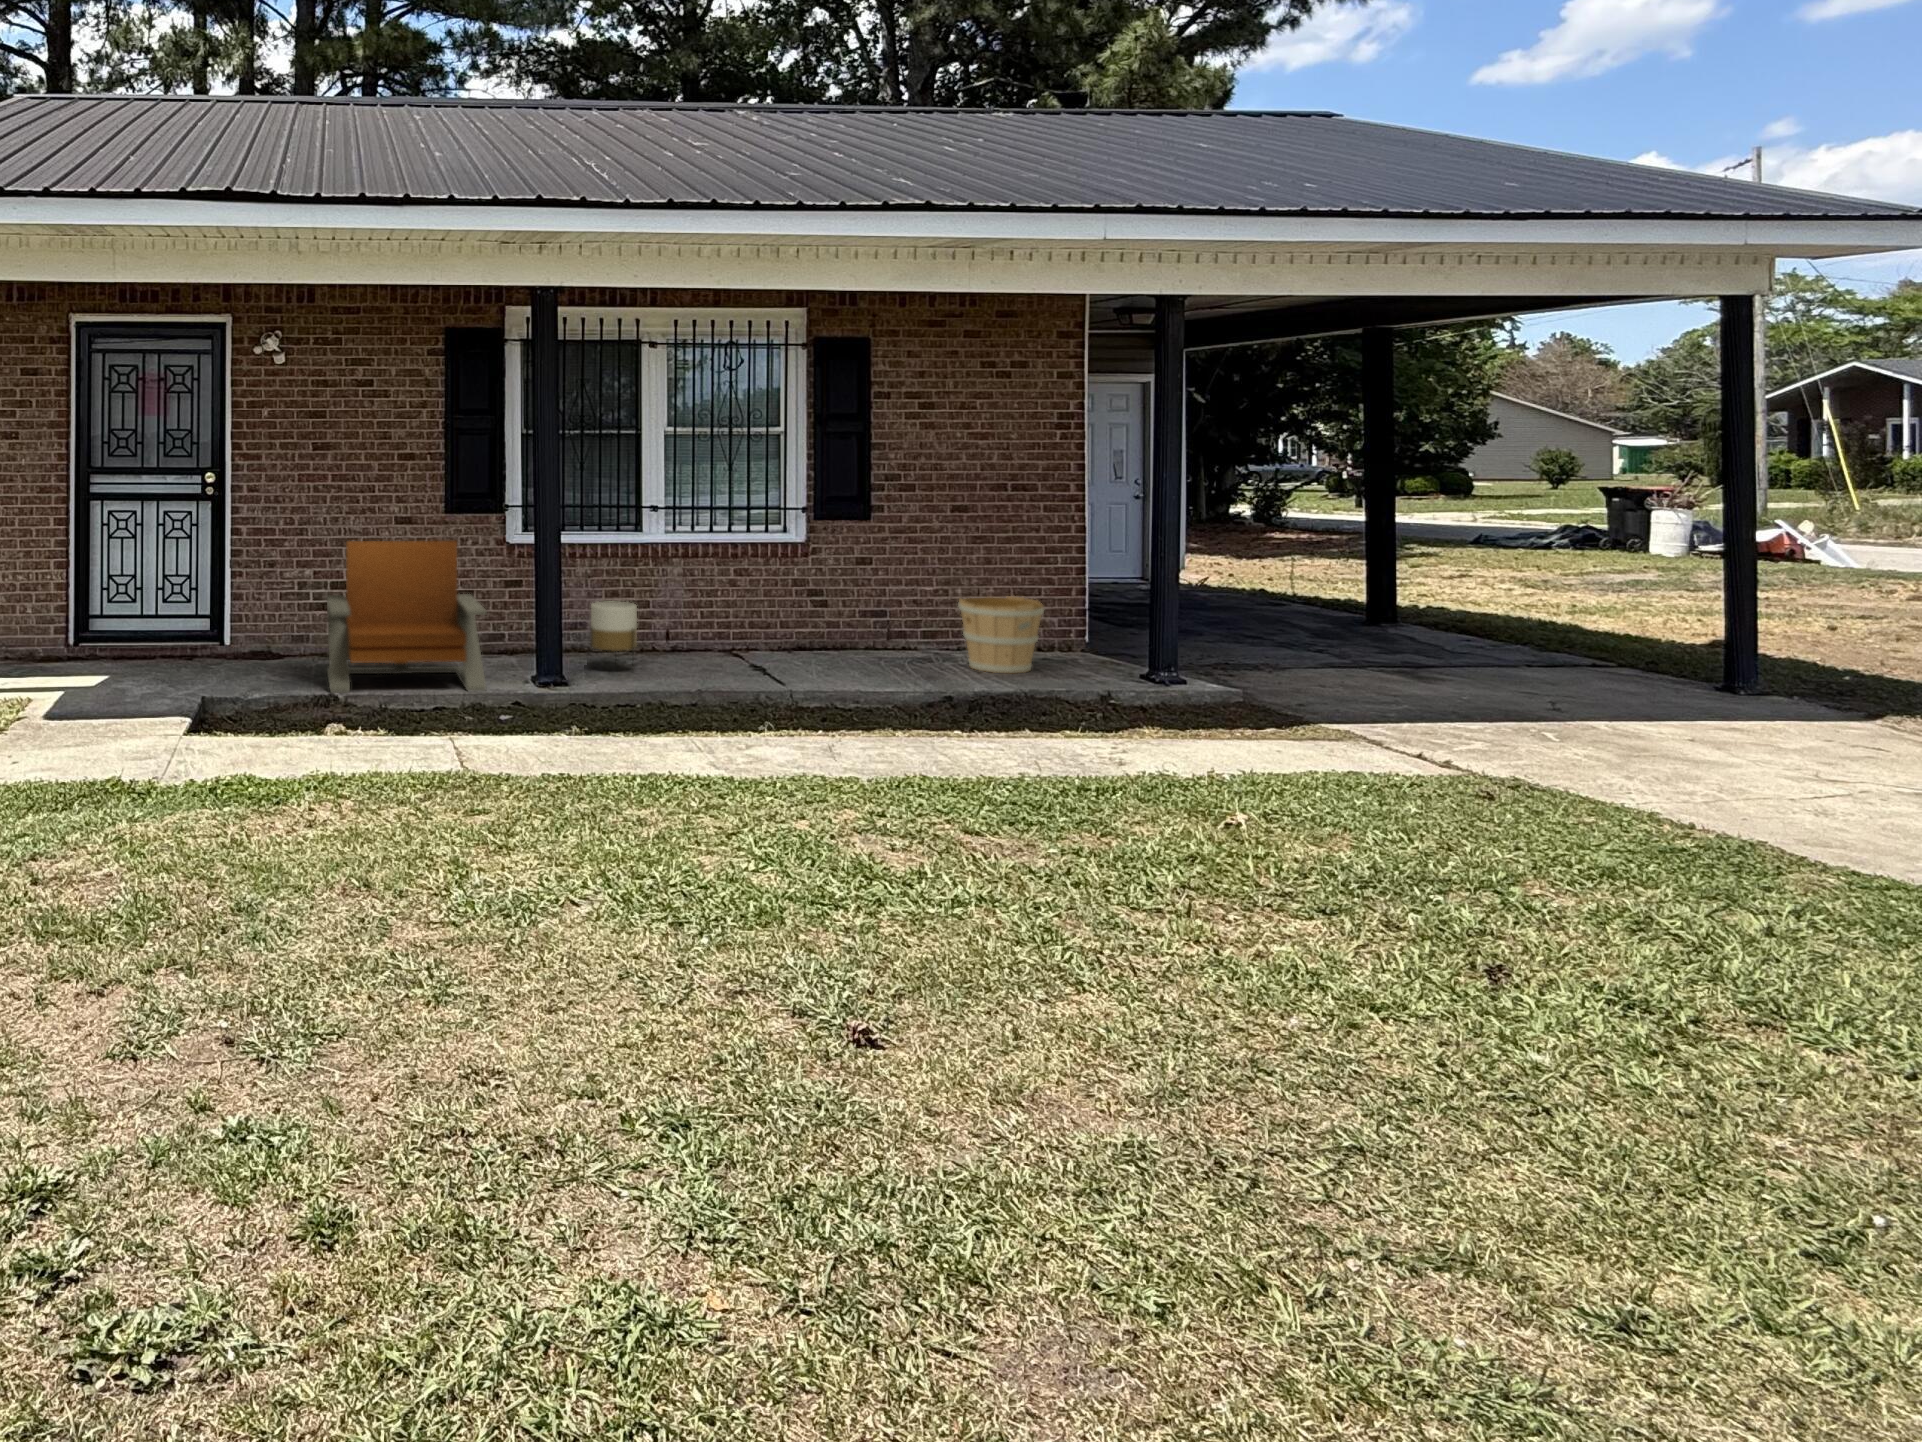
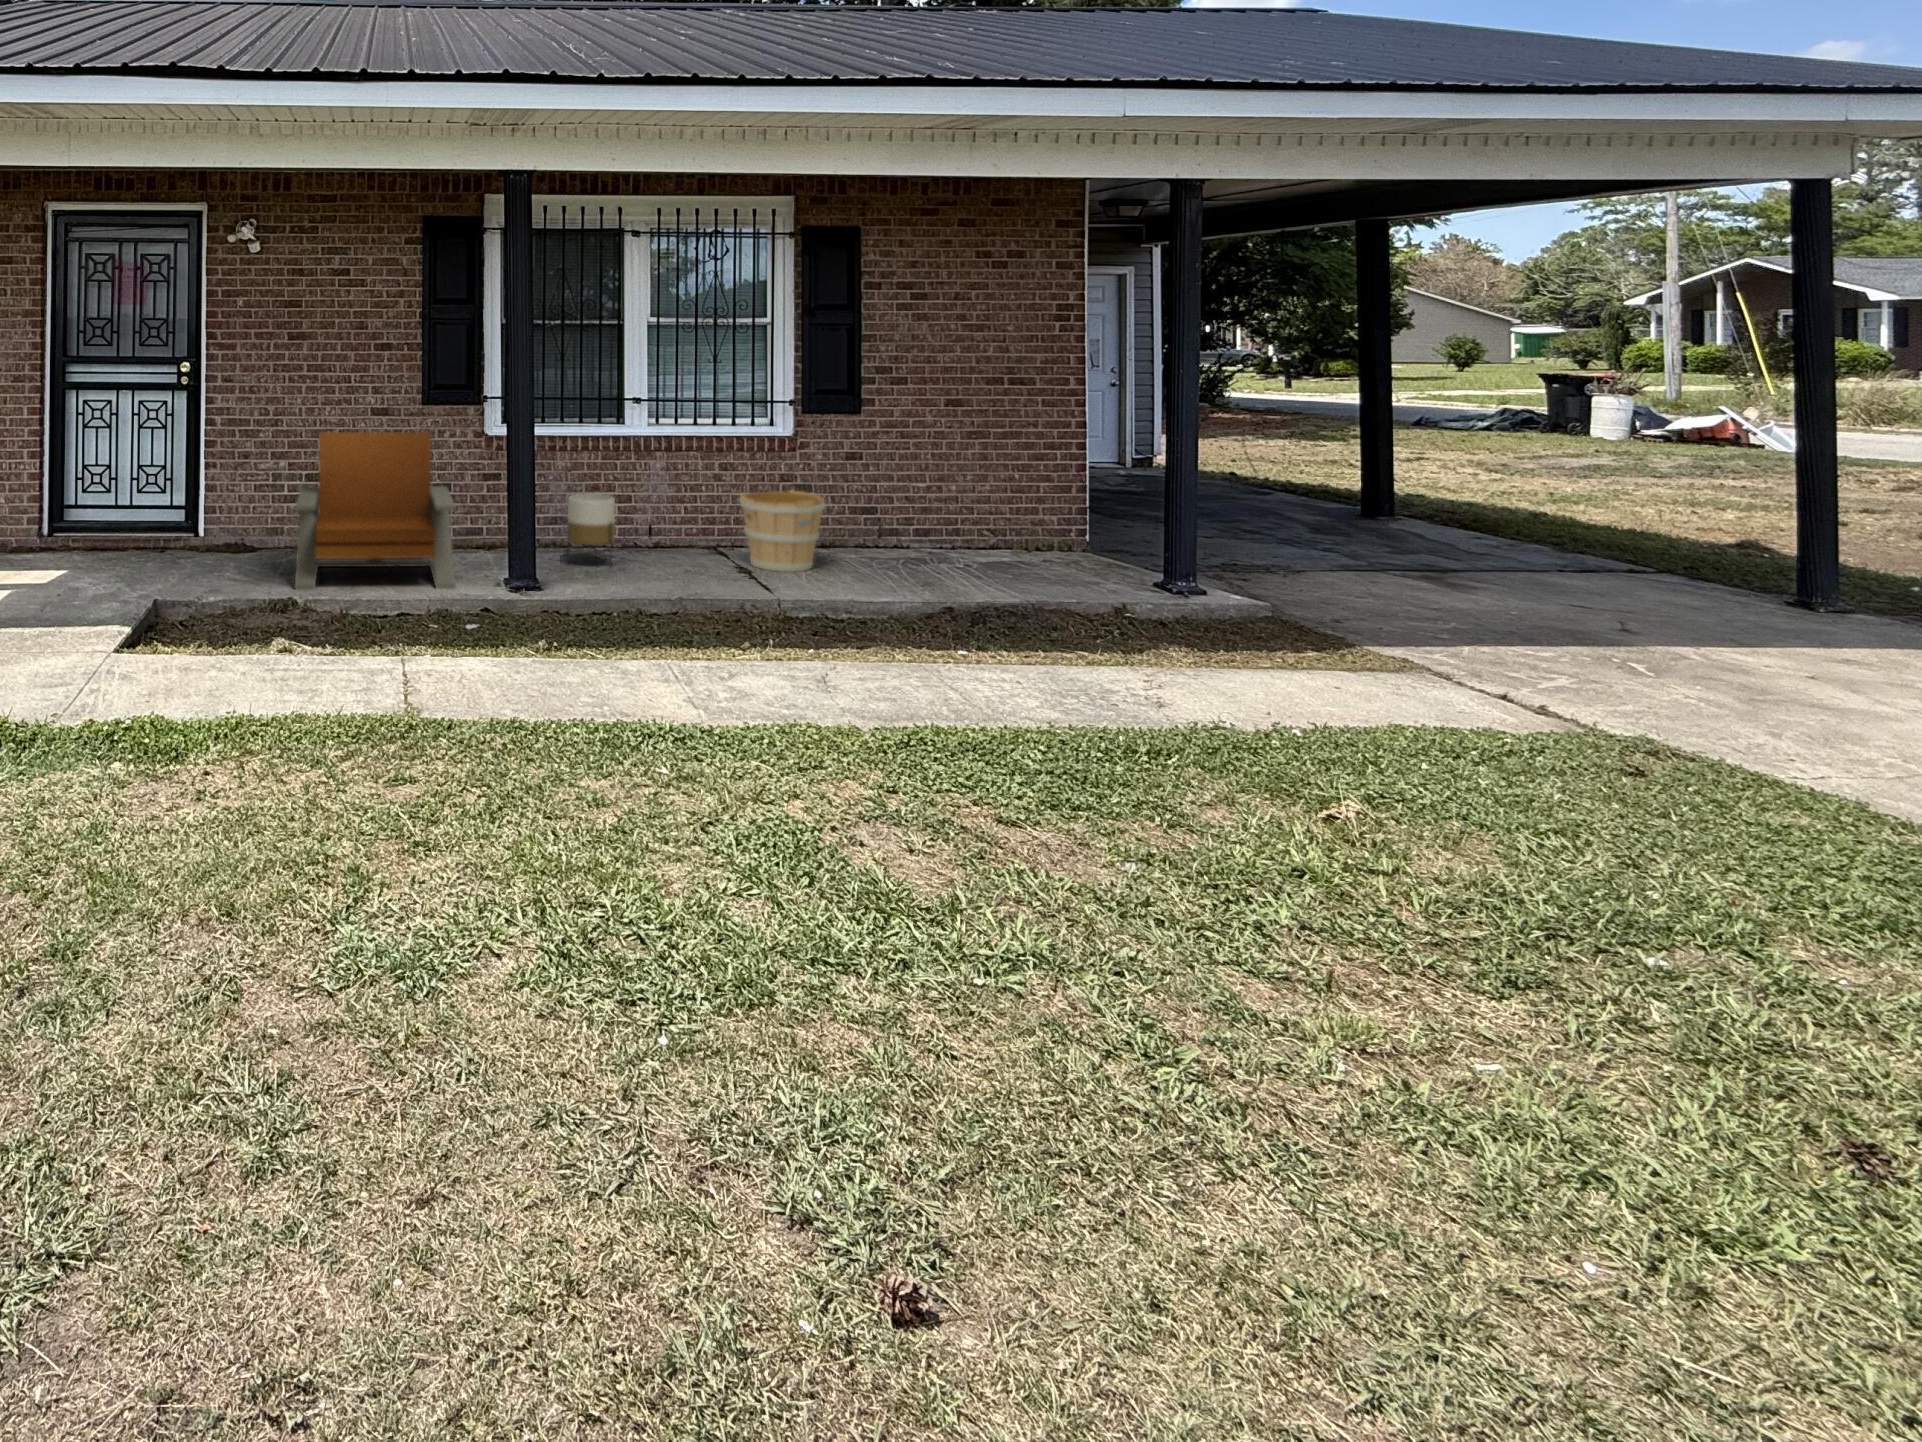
wooden bucket: present [958,596,1044,673] -> present [739,491,825,572]

